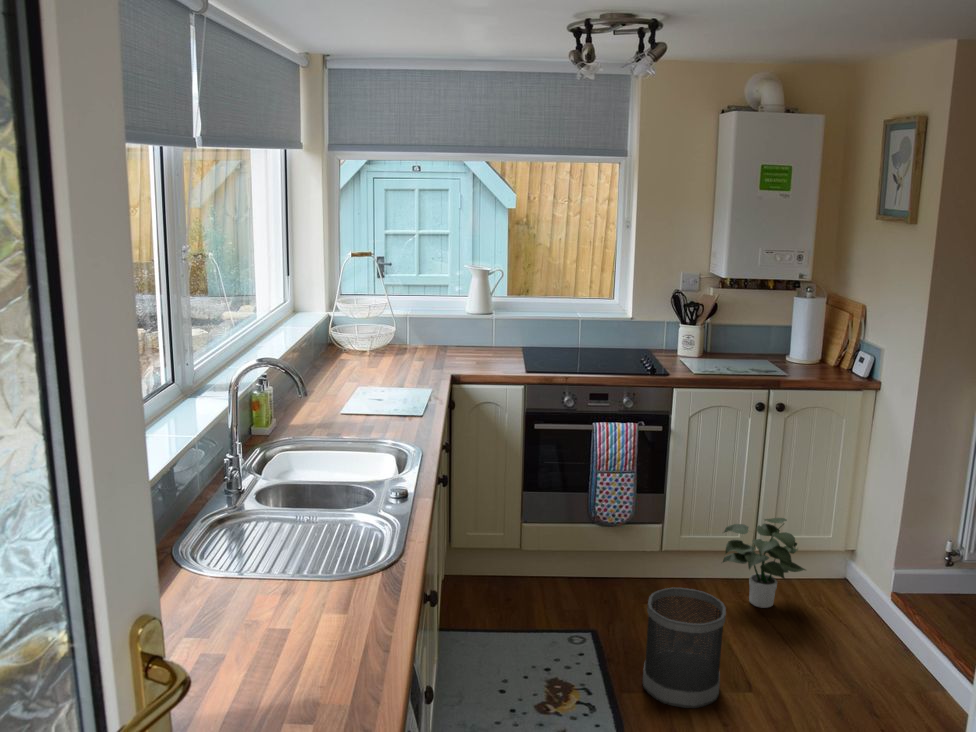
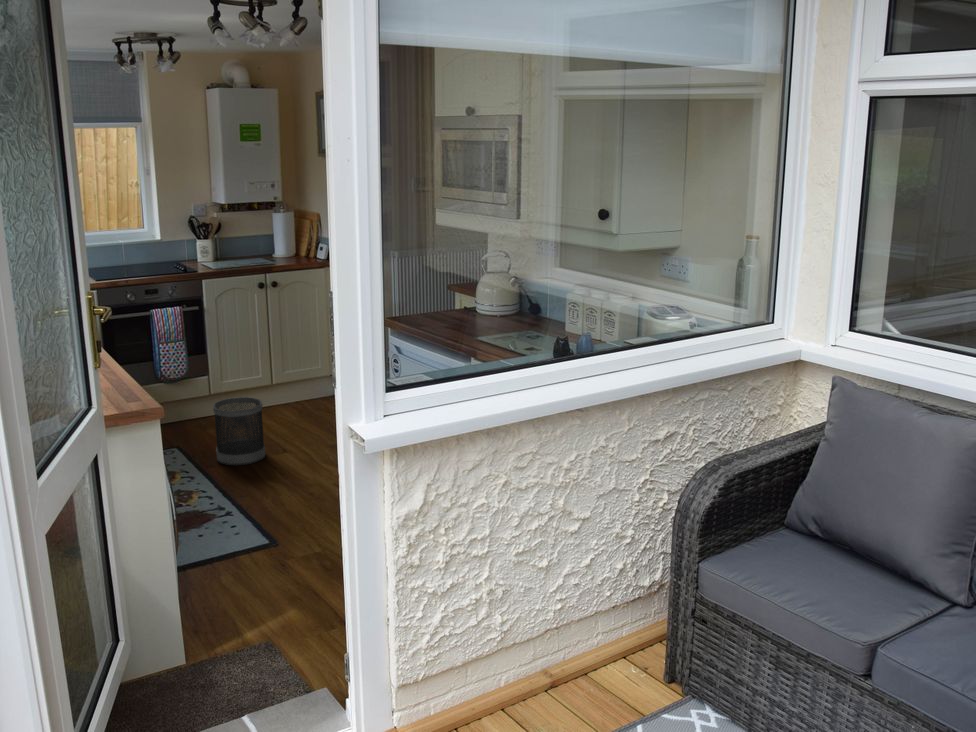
potted plant: present [723,518,805,608] -> none [250,357,307,416]

